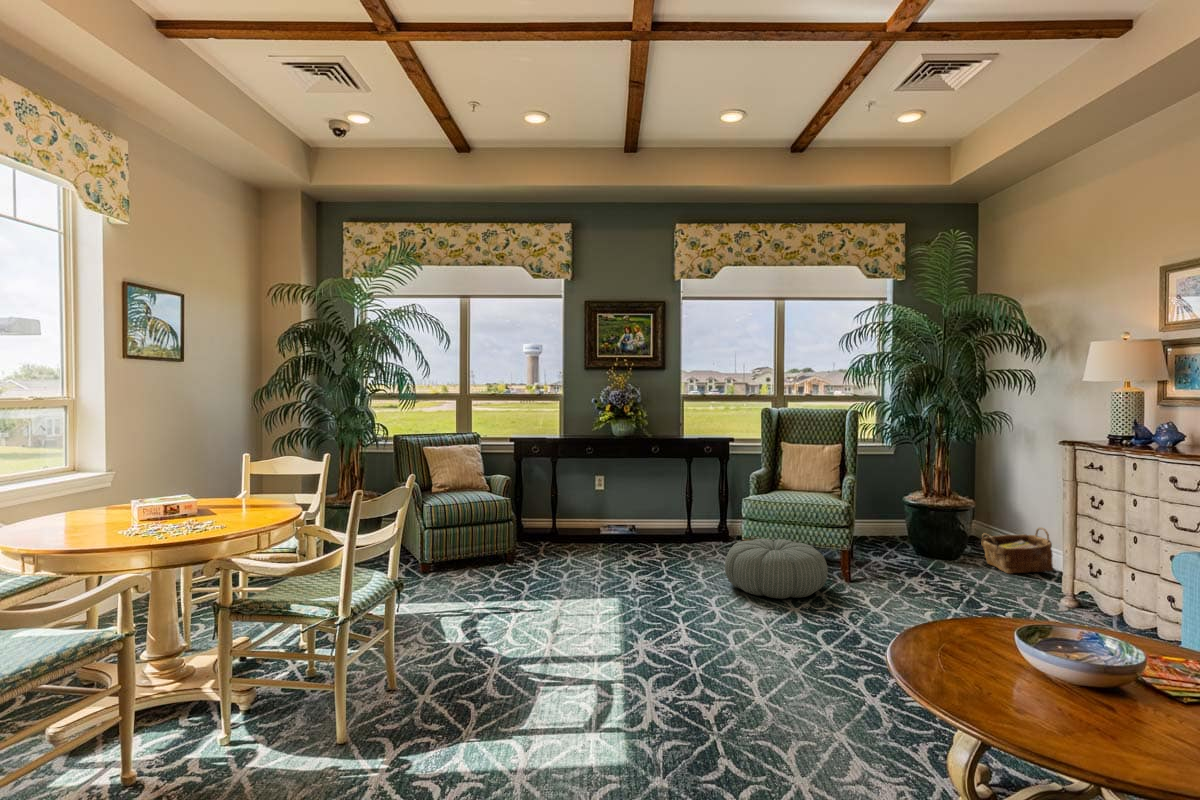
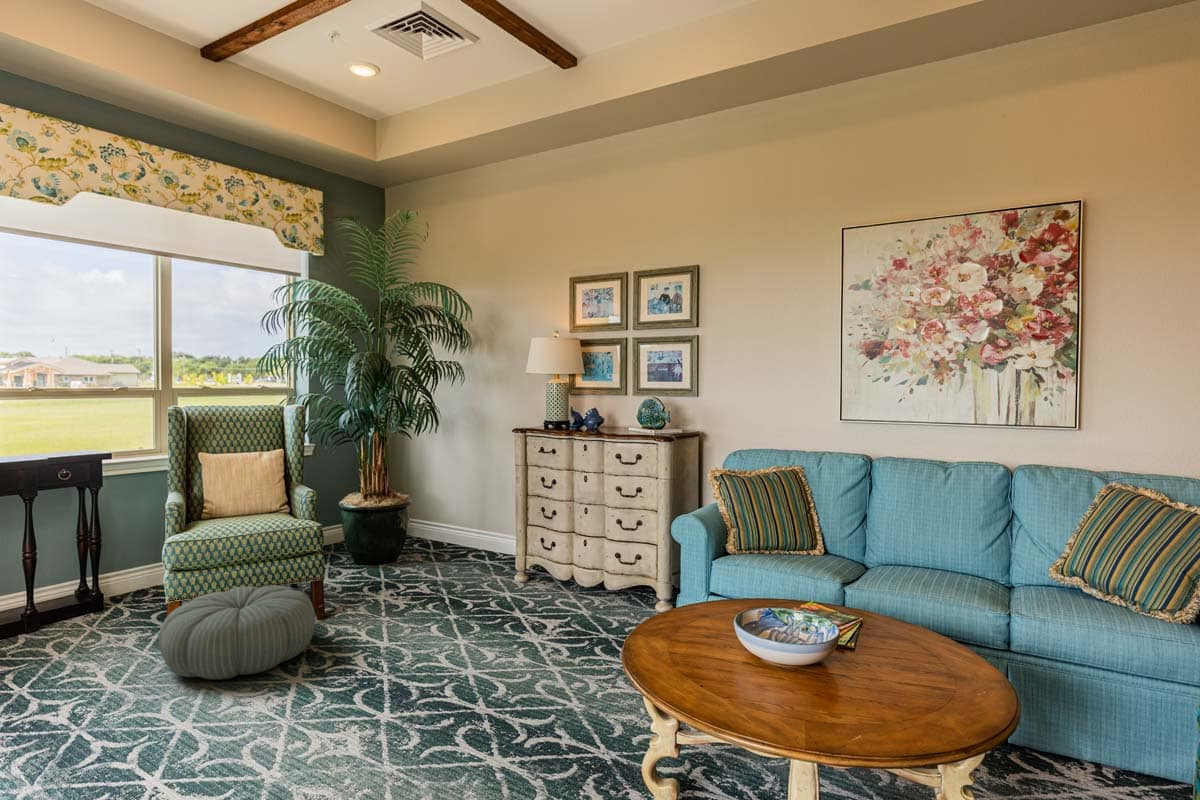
woven basket: present [982,528,1053,574] -> none [422,510,481,561]

